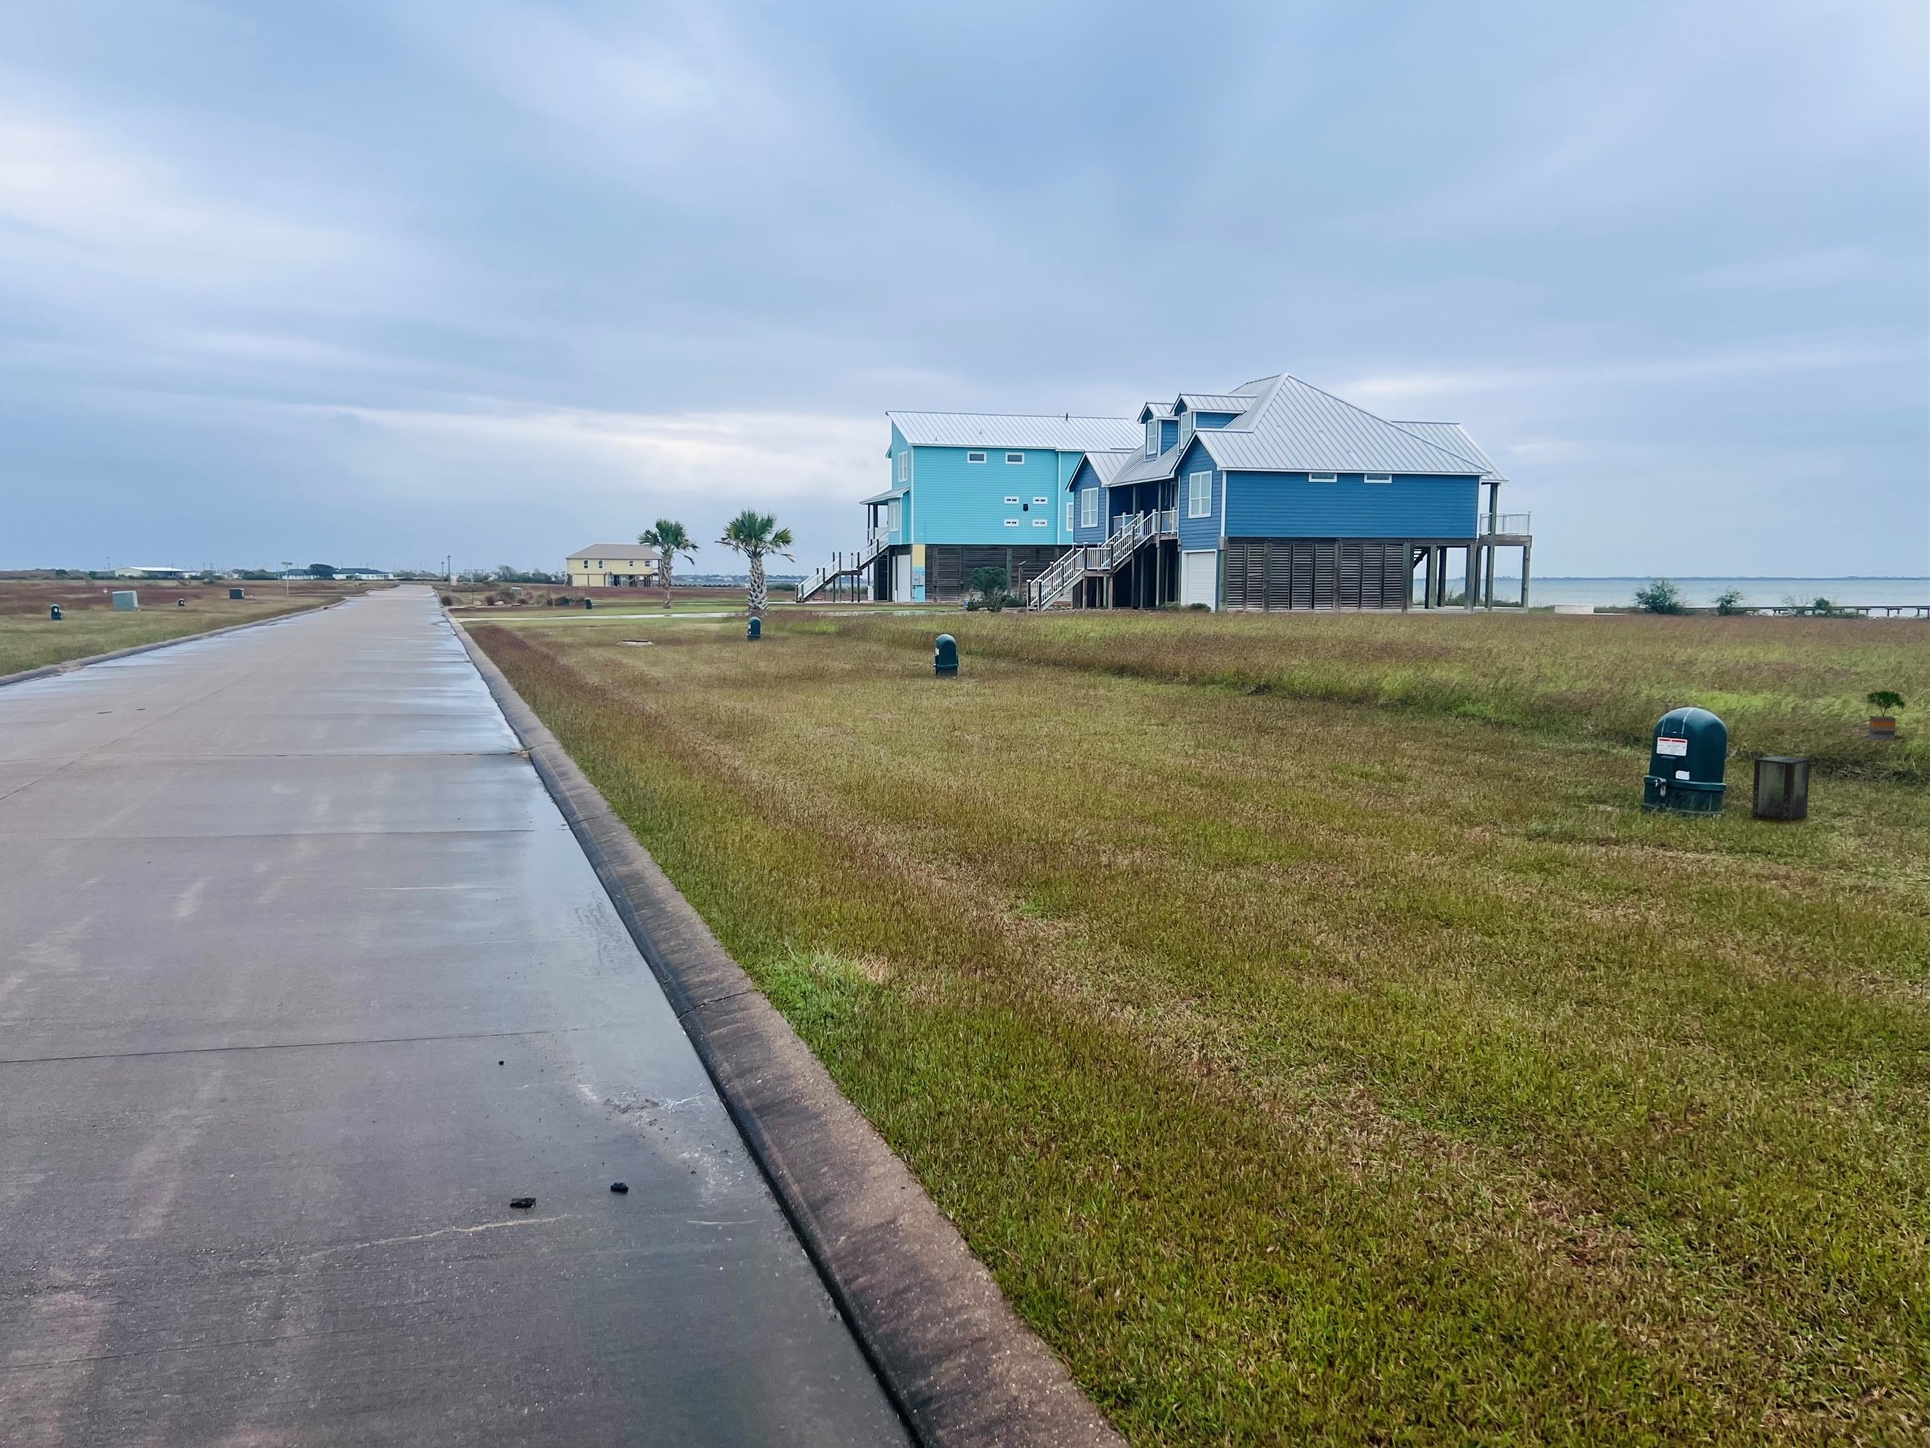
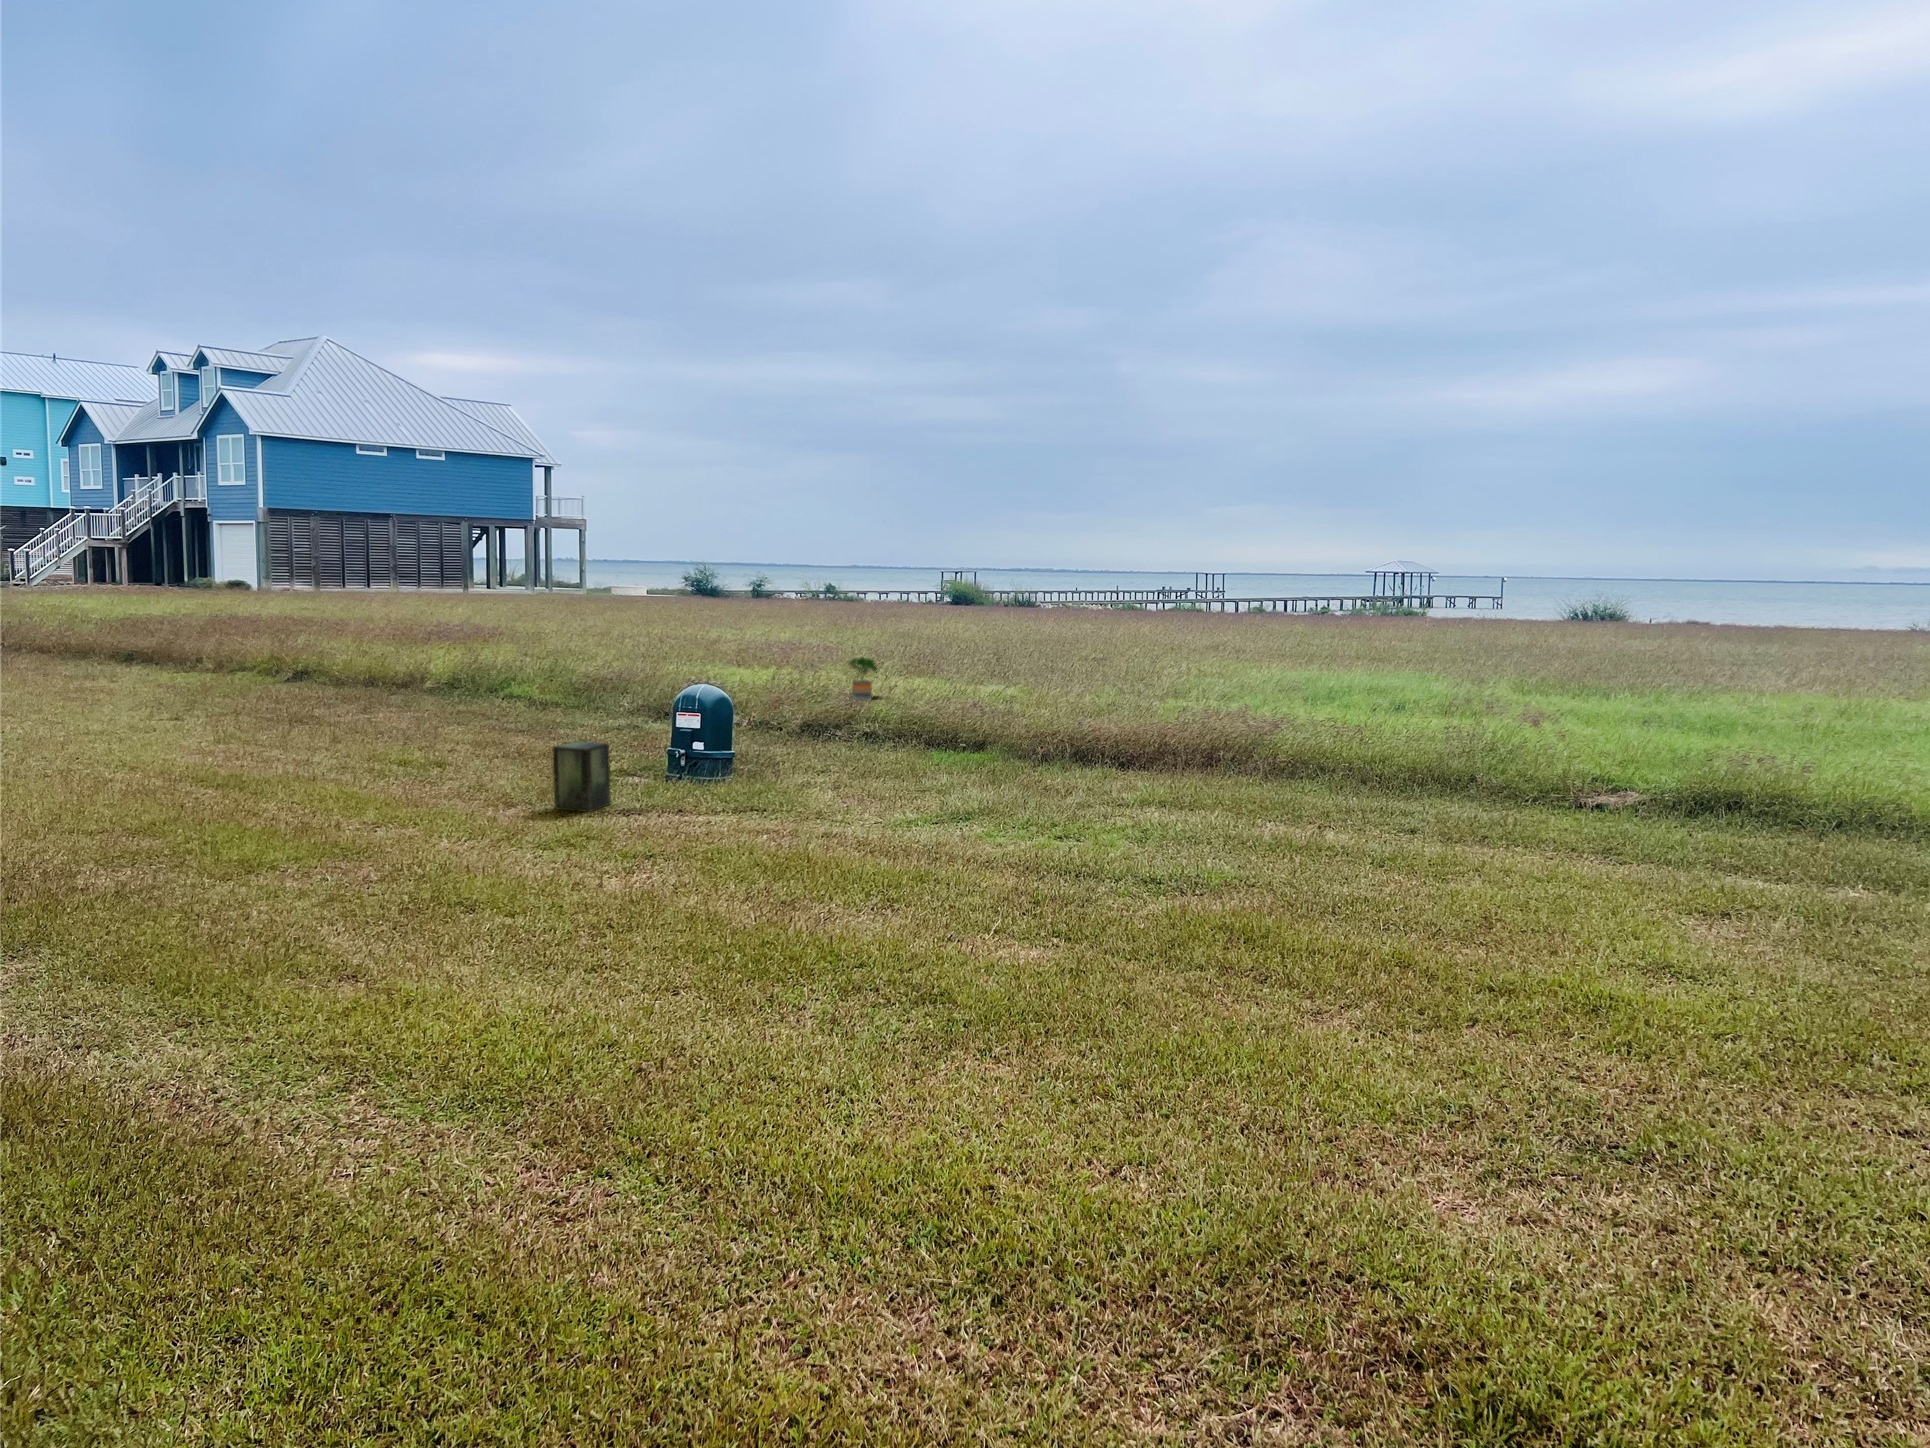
storage box: present [1752,756,1810,821] -> present [553,741,611,812]

